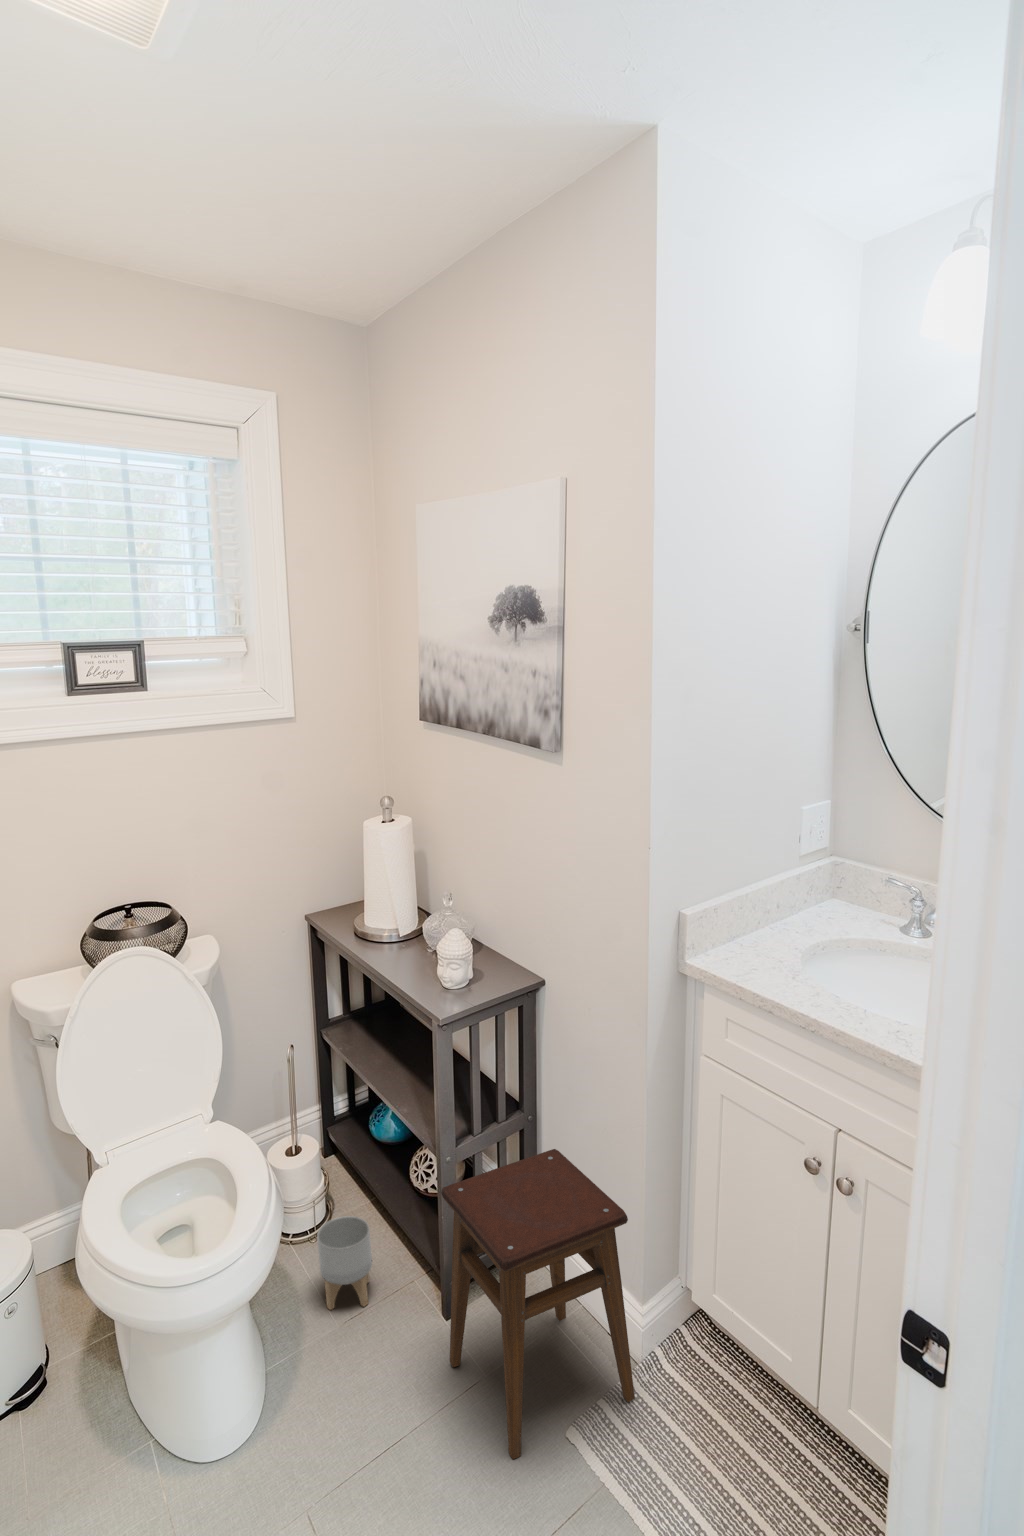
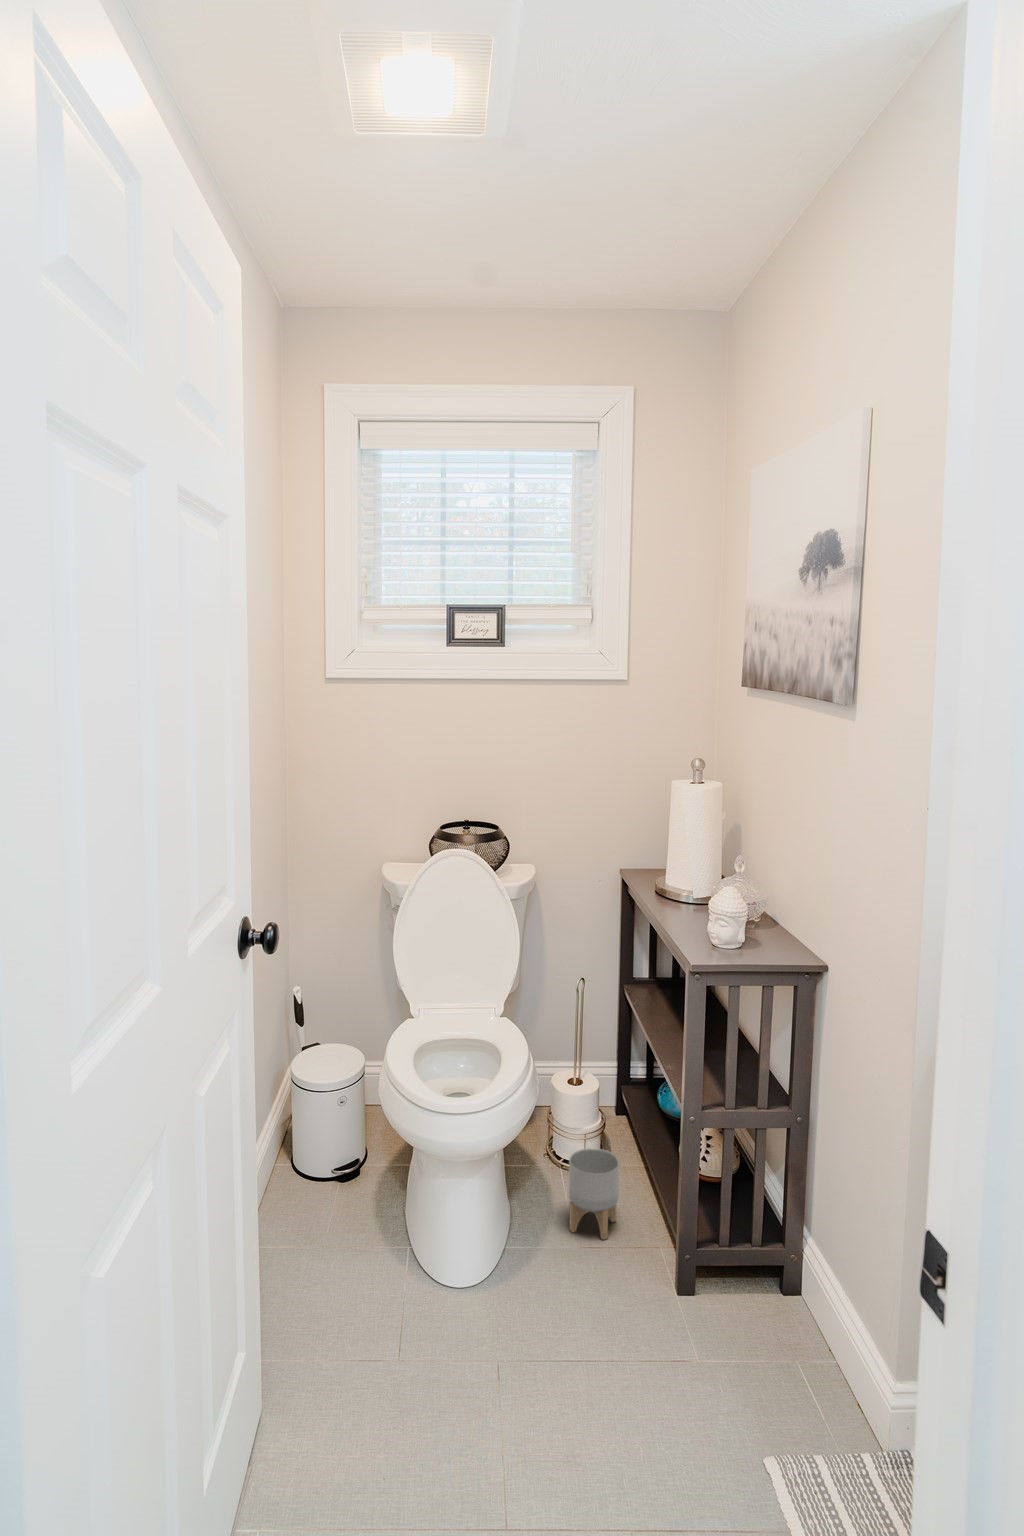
stool: present [441,1149,635,1459] -> none [664,1126,857,1422]

